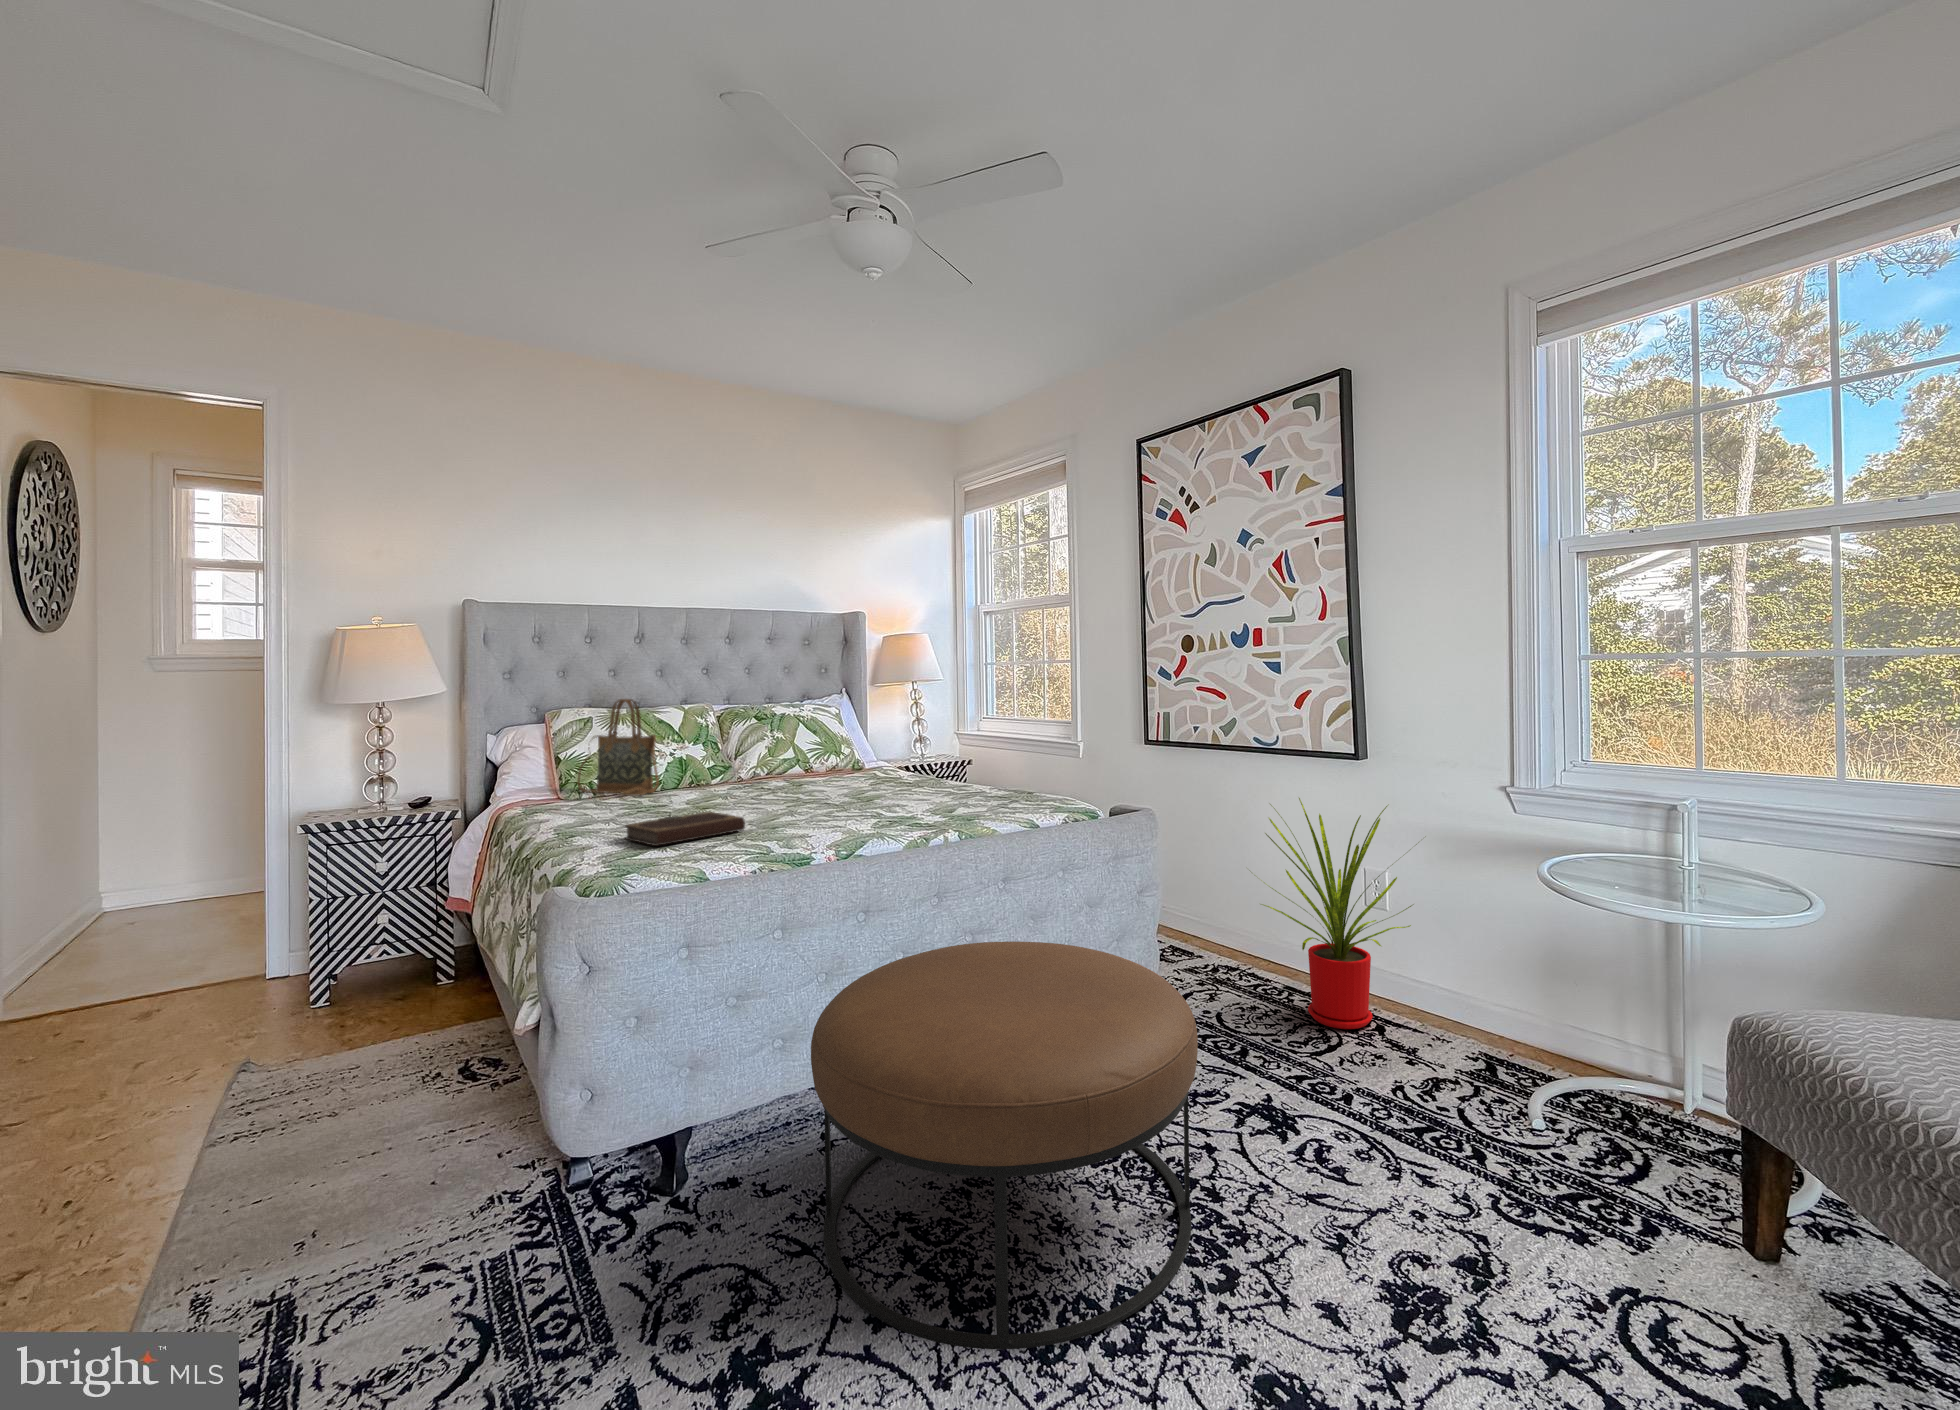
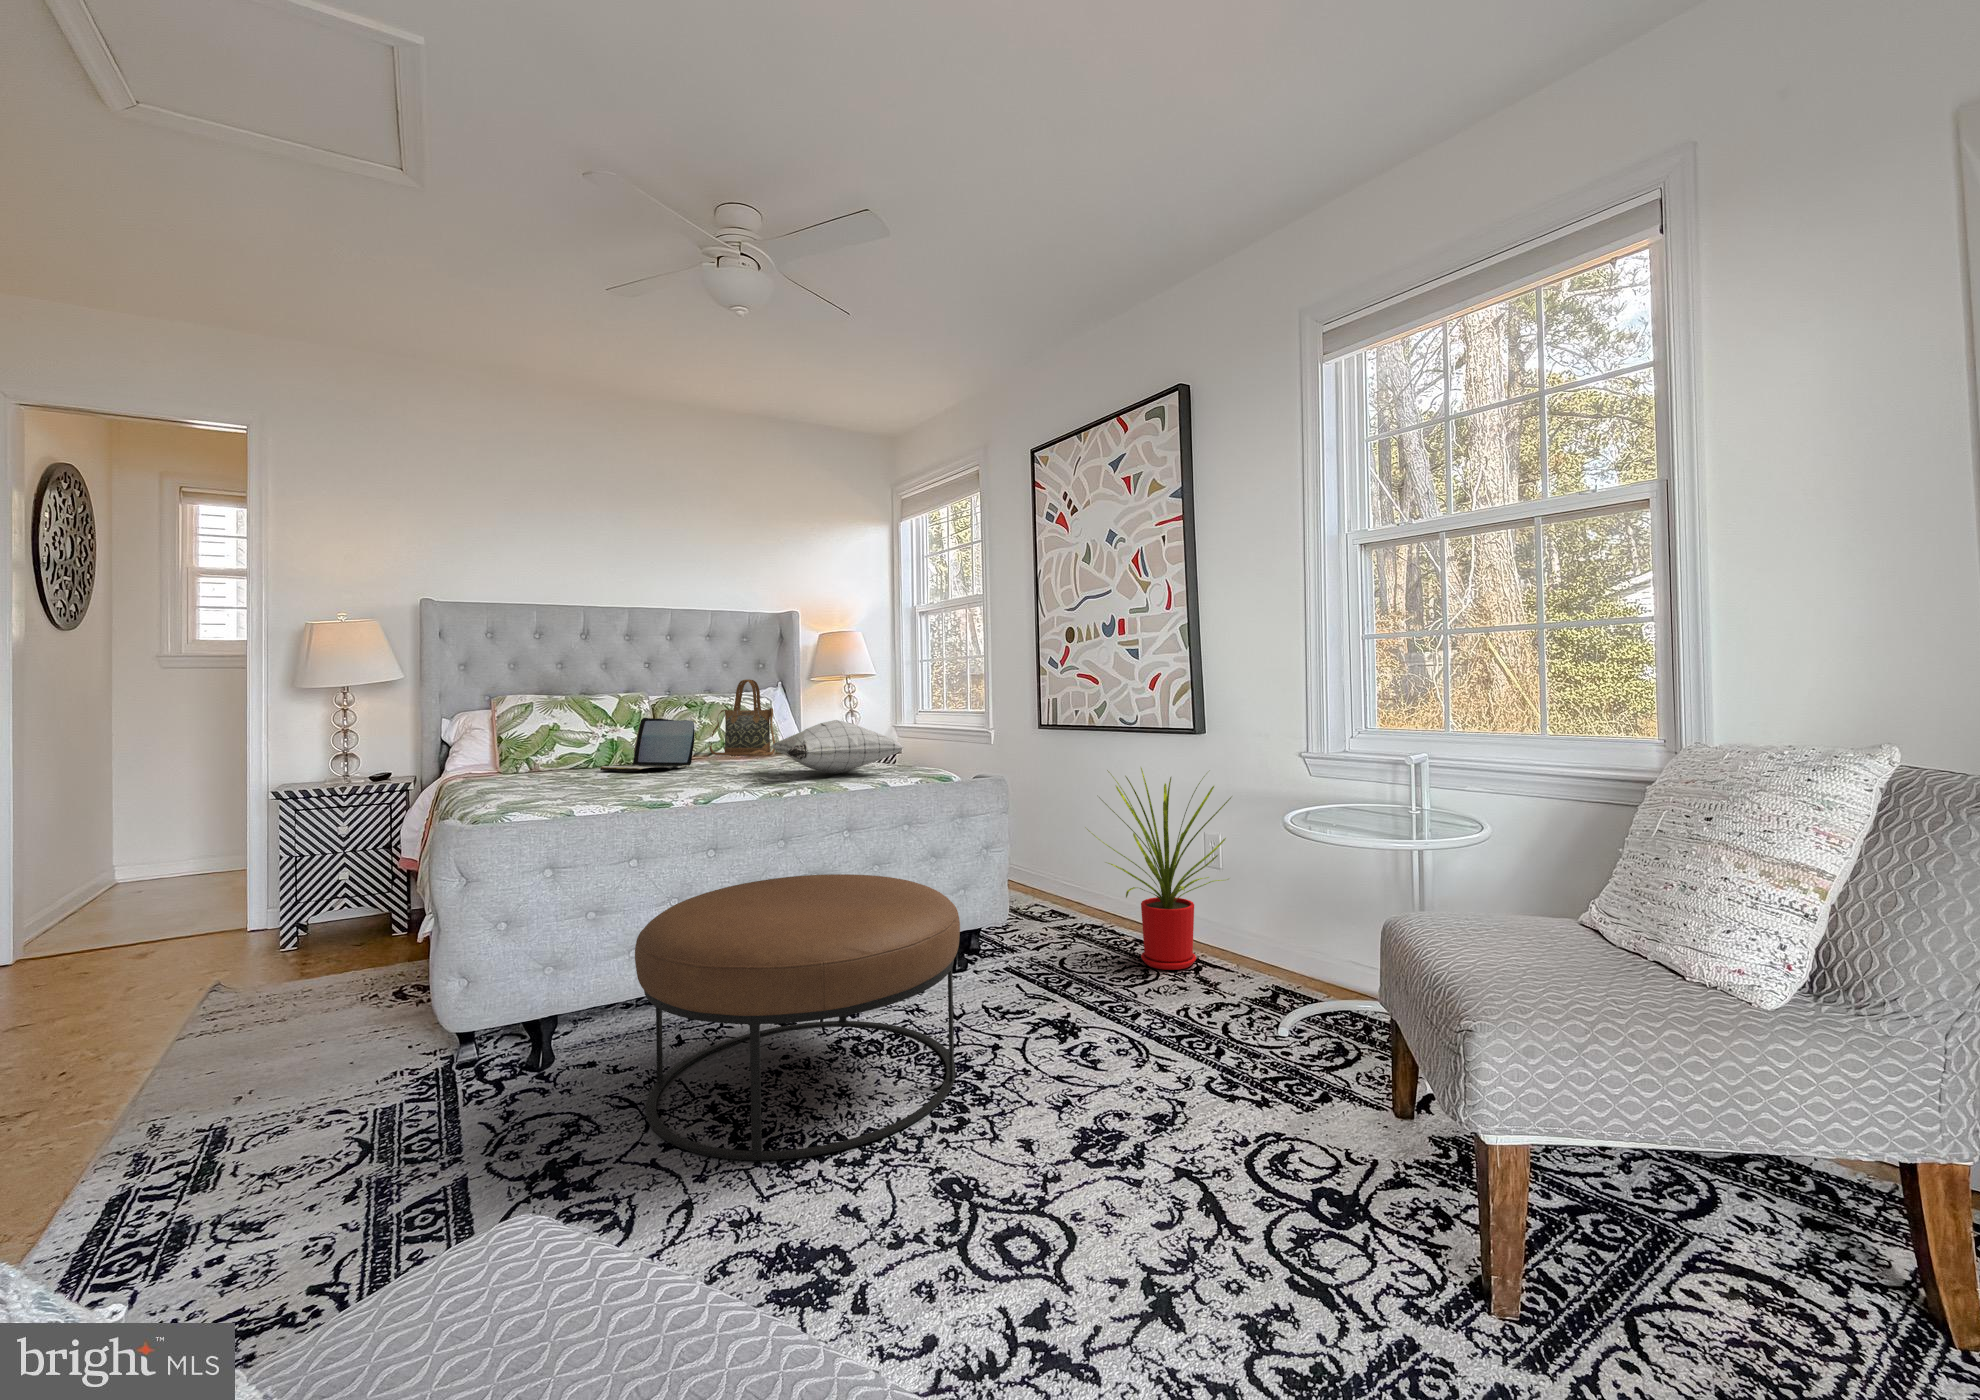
handbag: present [577,699,659,796] -> present [709,679,775,756]
laptop: none [685,738,788,804] -> present [600,718,695,772]
pillow: none [885,747,1047,808] -> present [771,720,903,774]
notebook: present [625,812,745,846] -> none [526,773,632,795]

